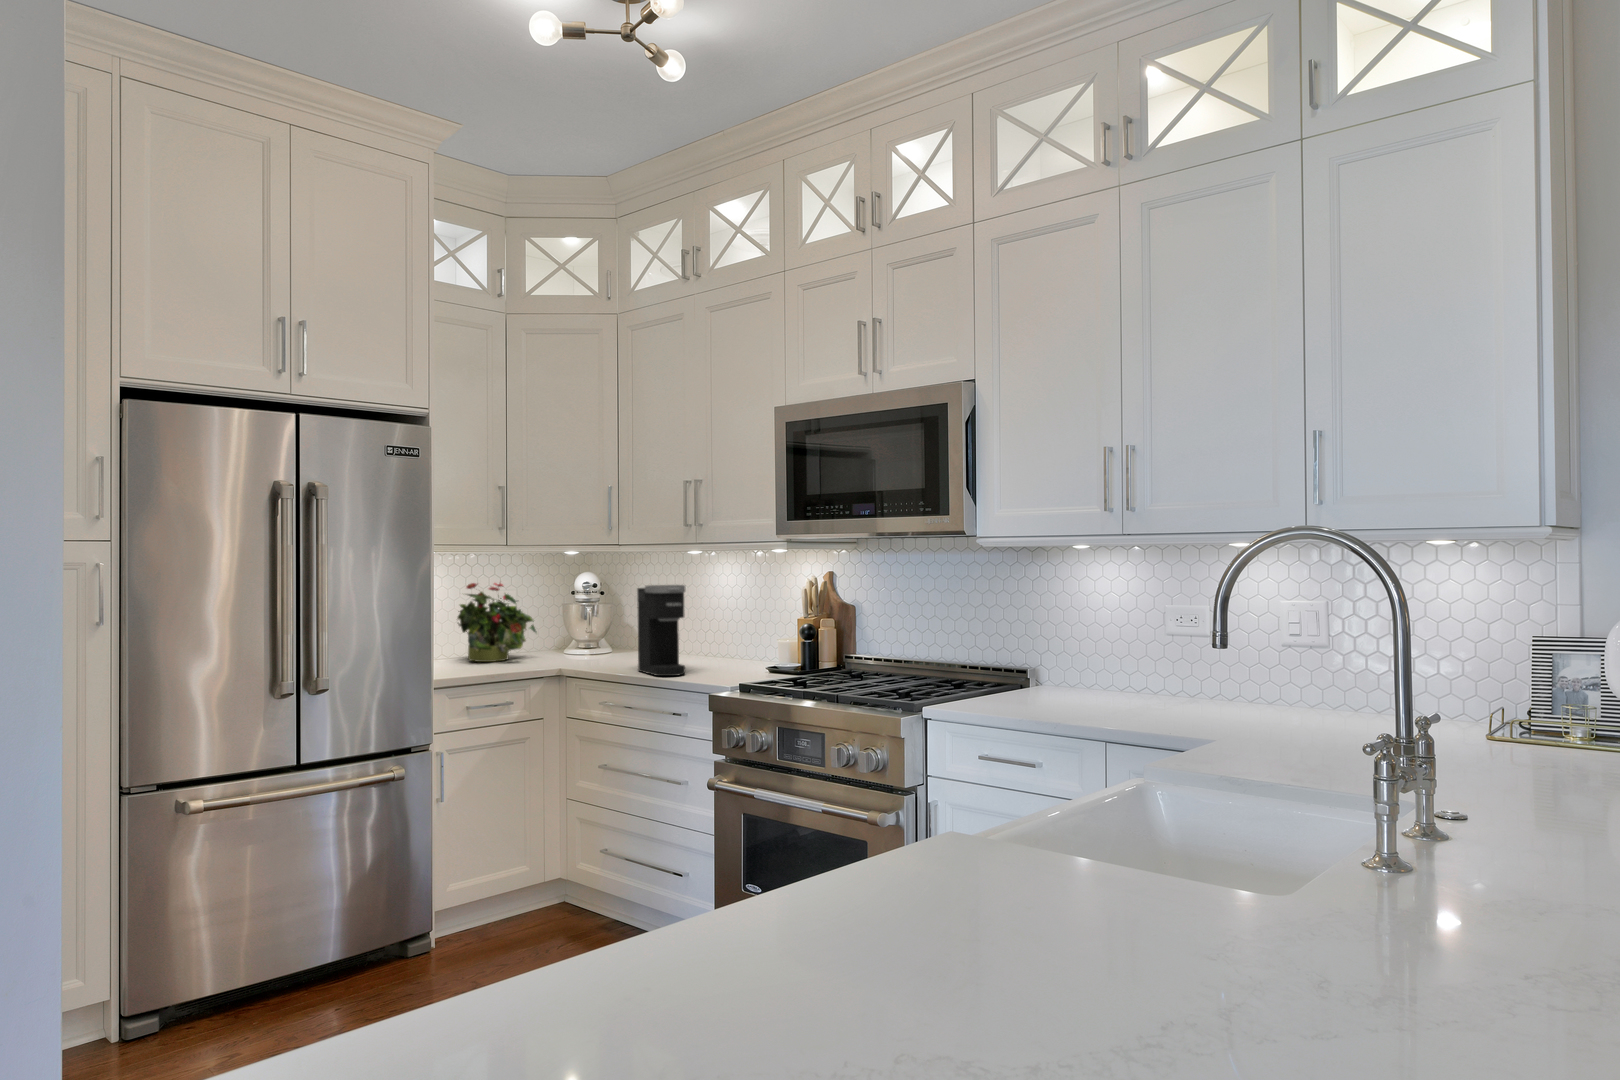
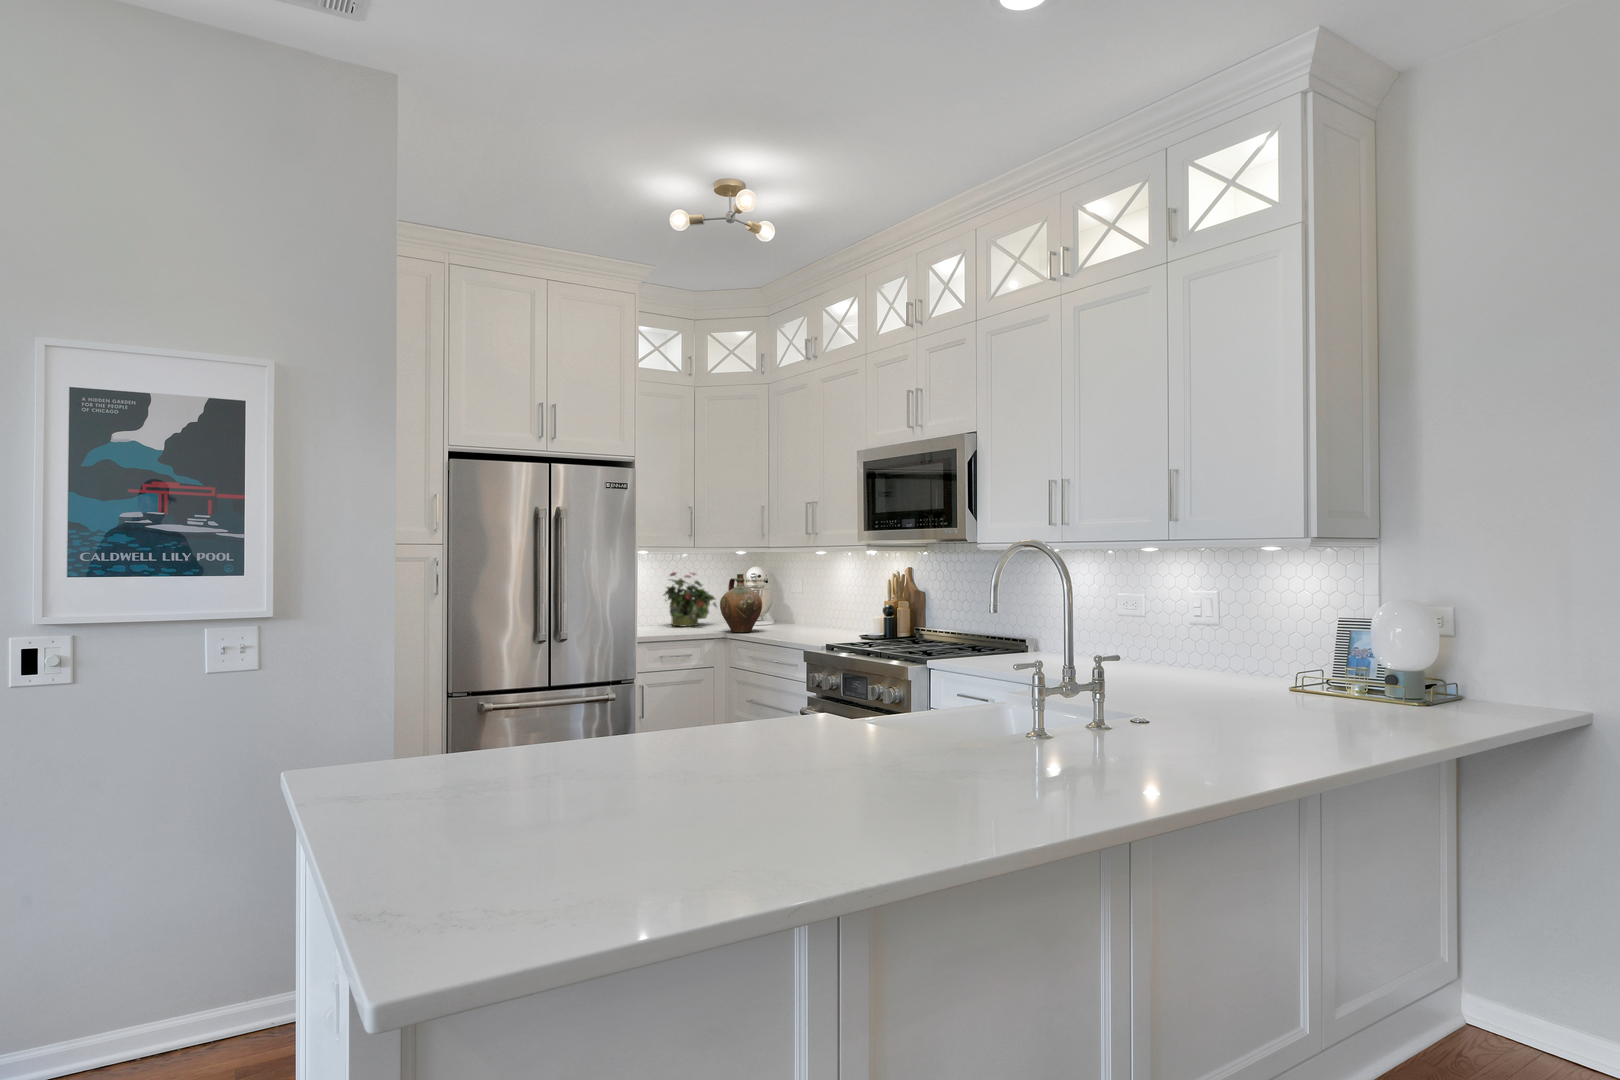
ceramic jug: none [554,584,617,669] -> present [720,574,762,633]
coffee maker: present [637,585,686,676] -> none [773,575,802,638]

